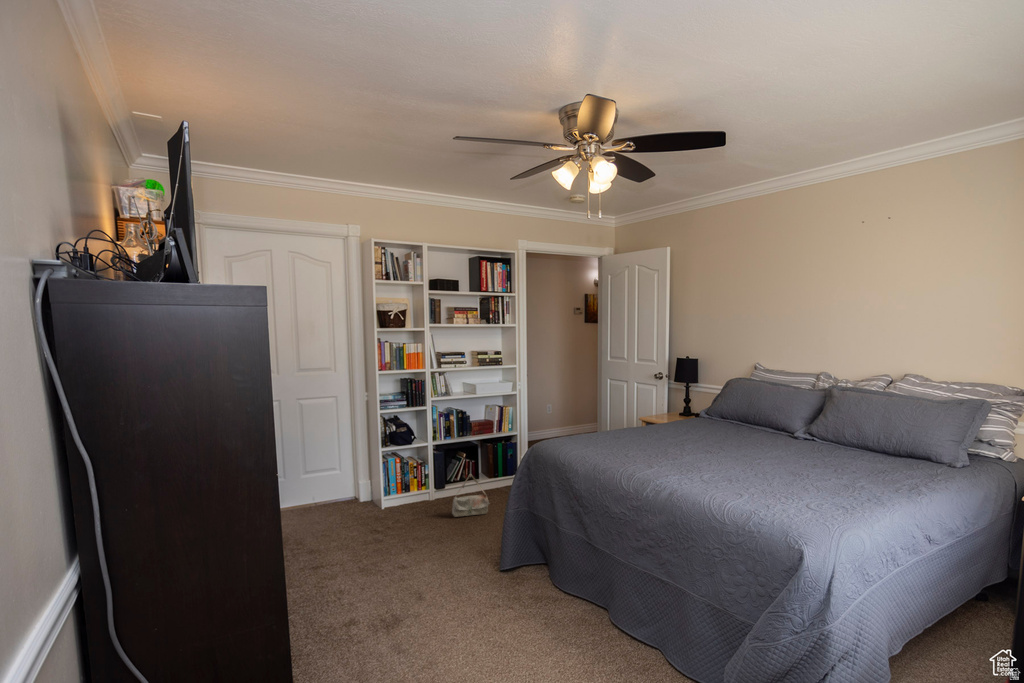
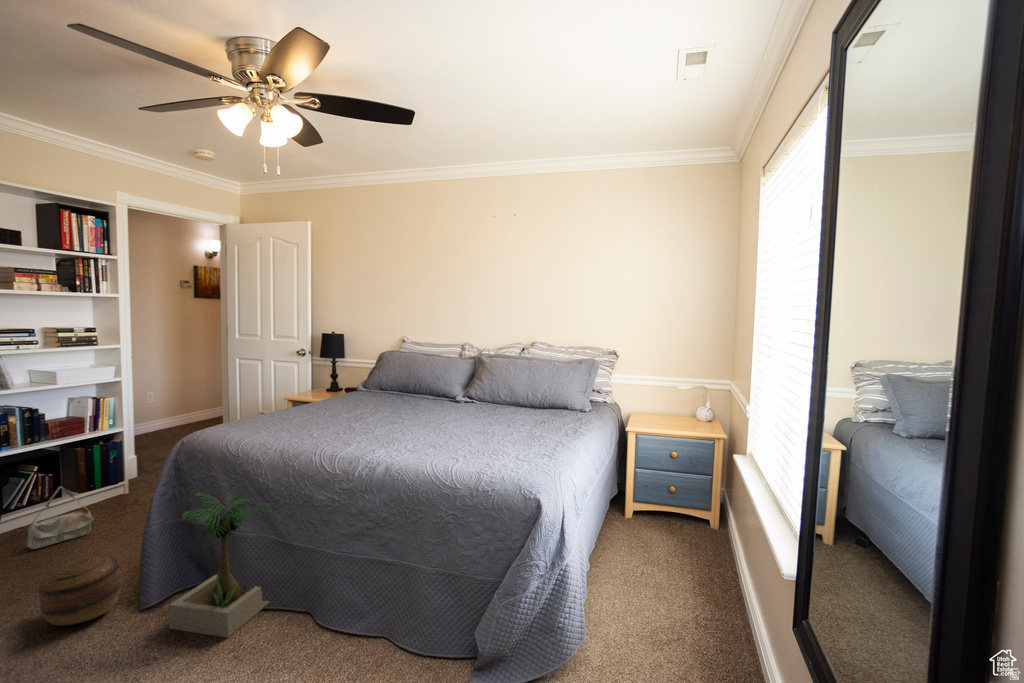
potted plant: none [504,508,594,648] -> present [169,492,272,638]
basket: none [441,538,488,588] -> present [38,556,121,626]

